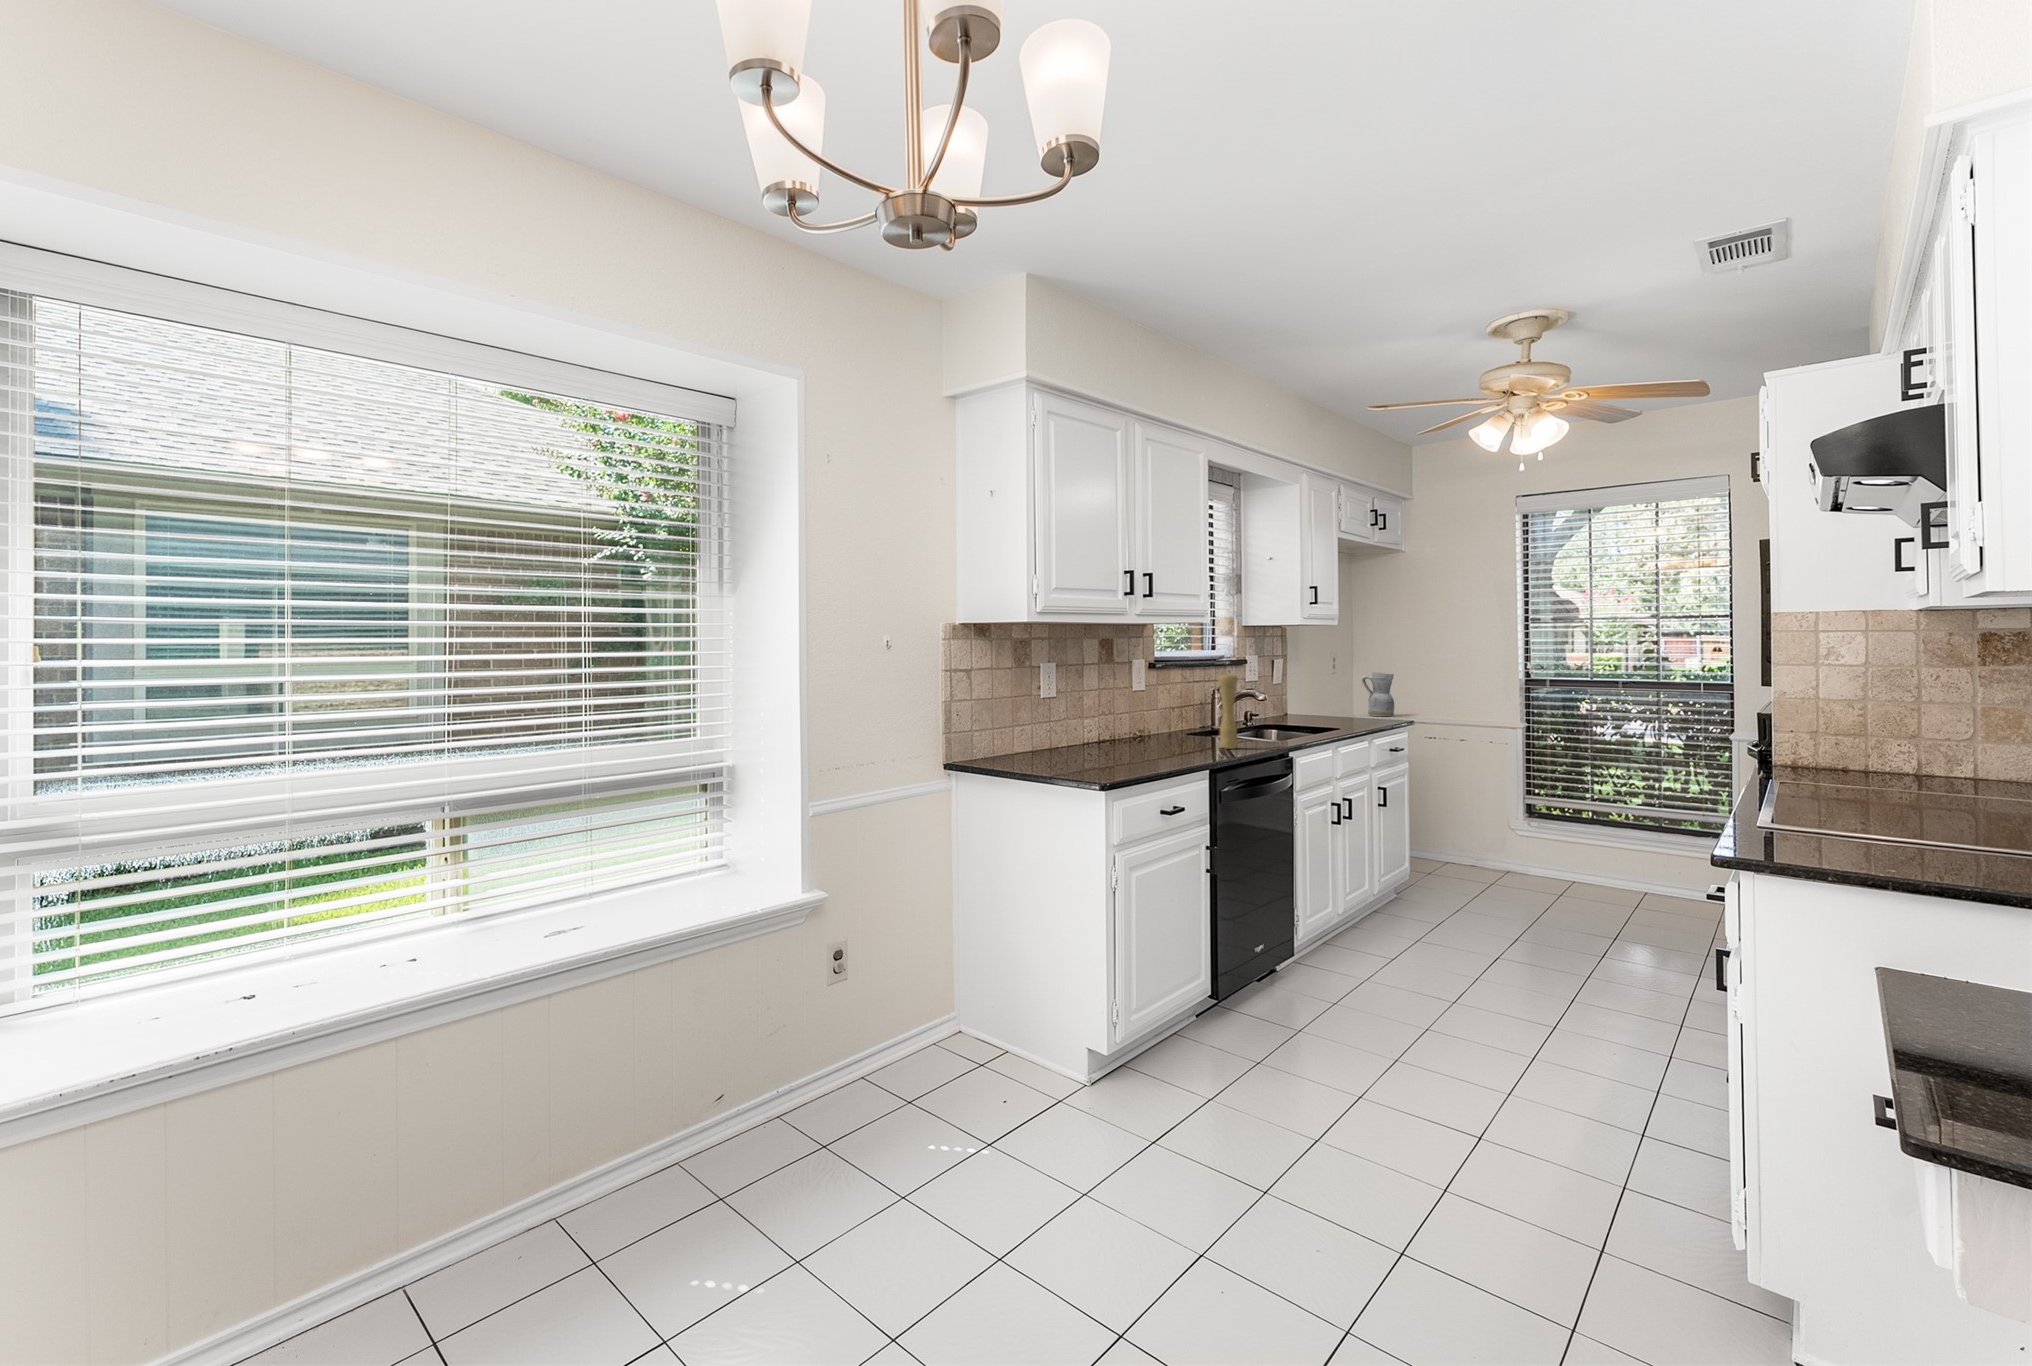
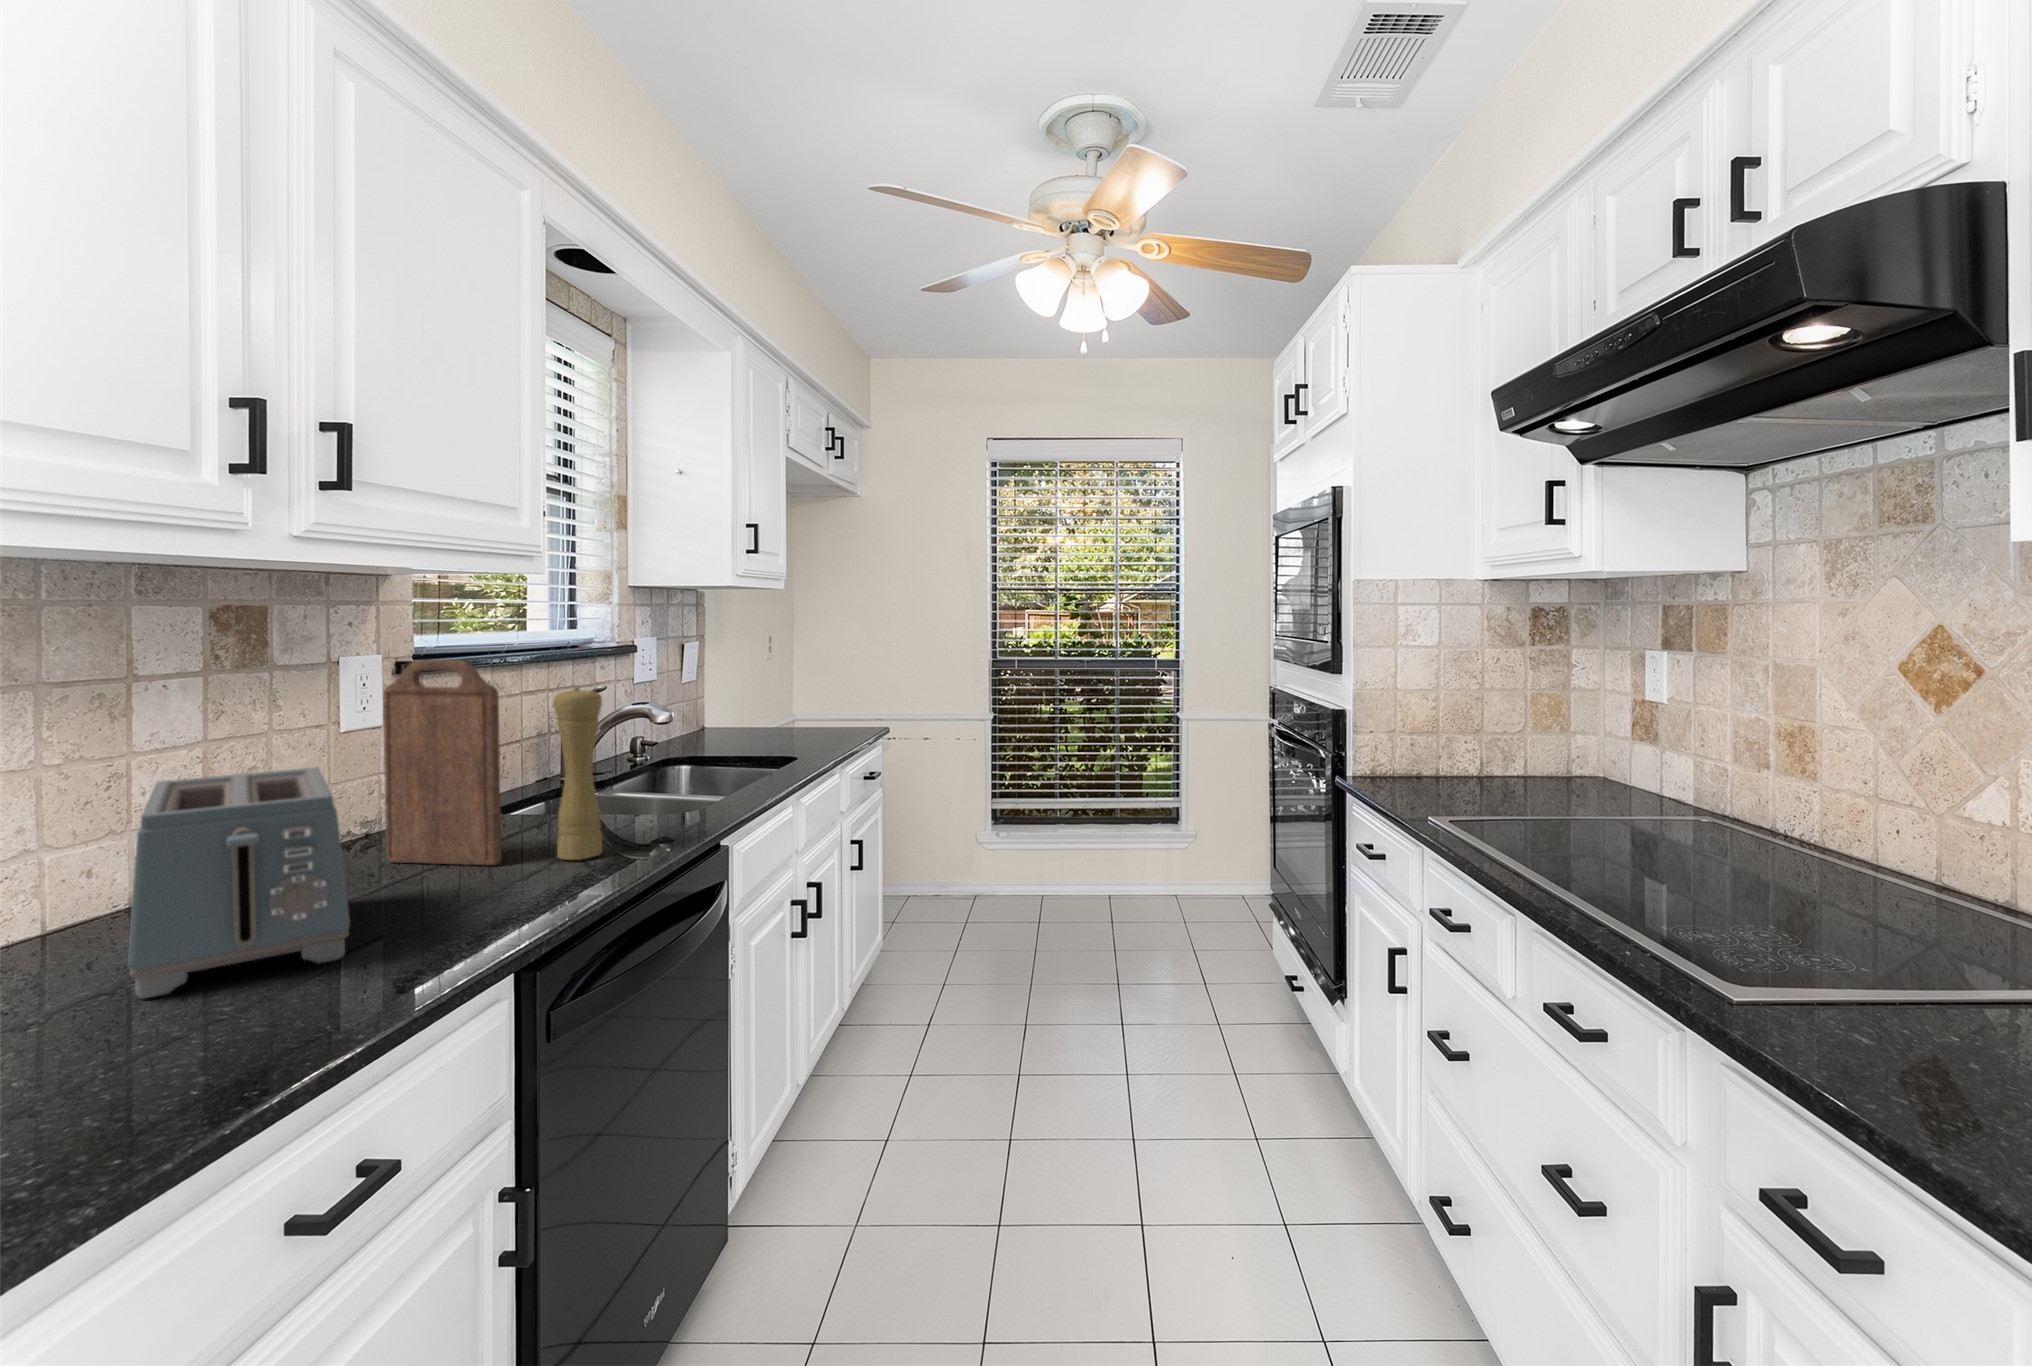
cutting board: none [1154,660,1198,747] -> present [383,660,501,865]
ceramic pitcher: present [1362,672,1394,716] -> none [813,659,855,721]
toaster: none [1097,698,1163,759] -> present [128,767,350,998]

